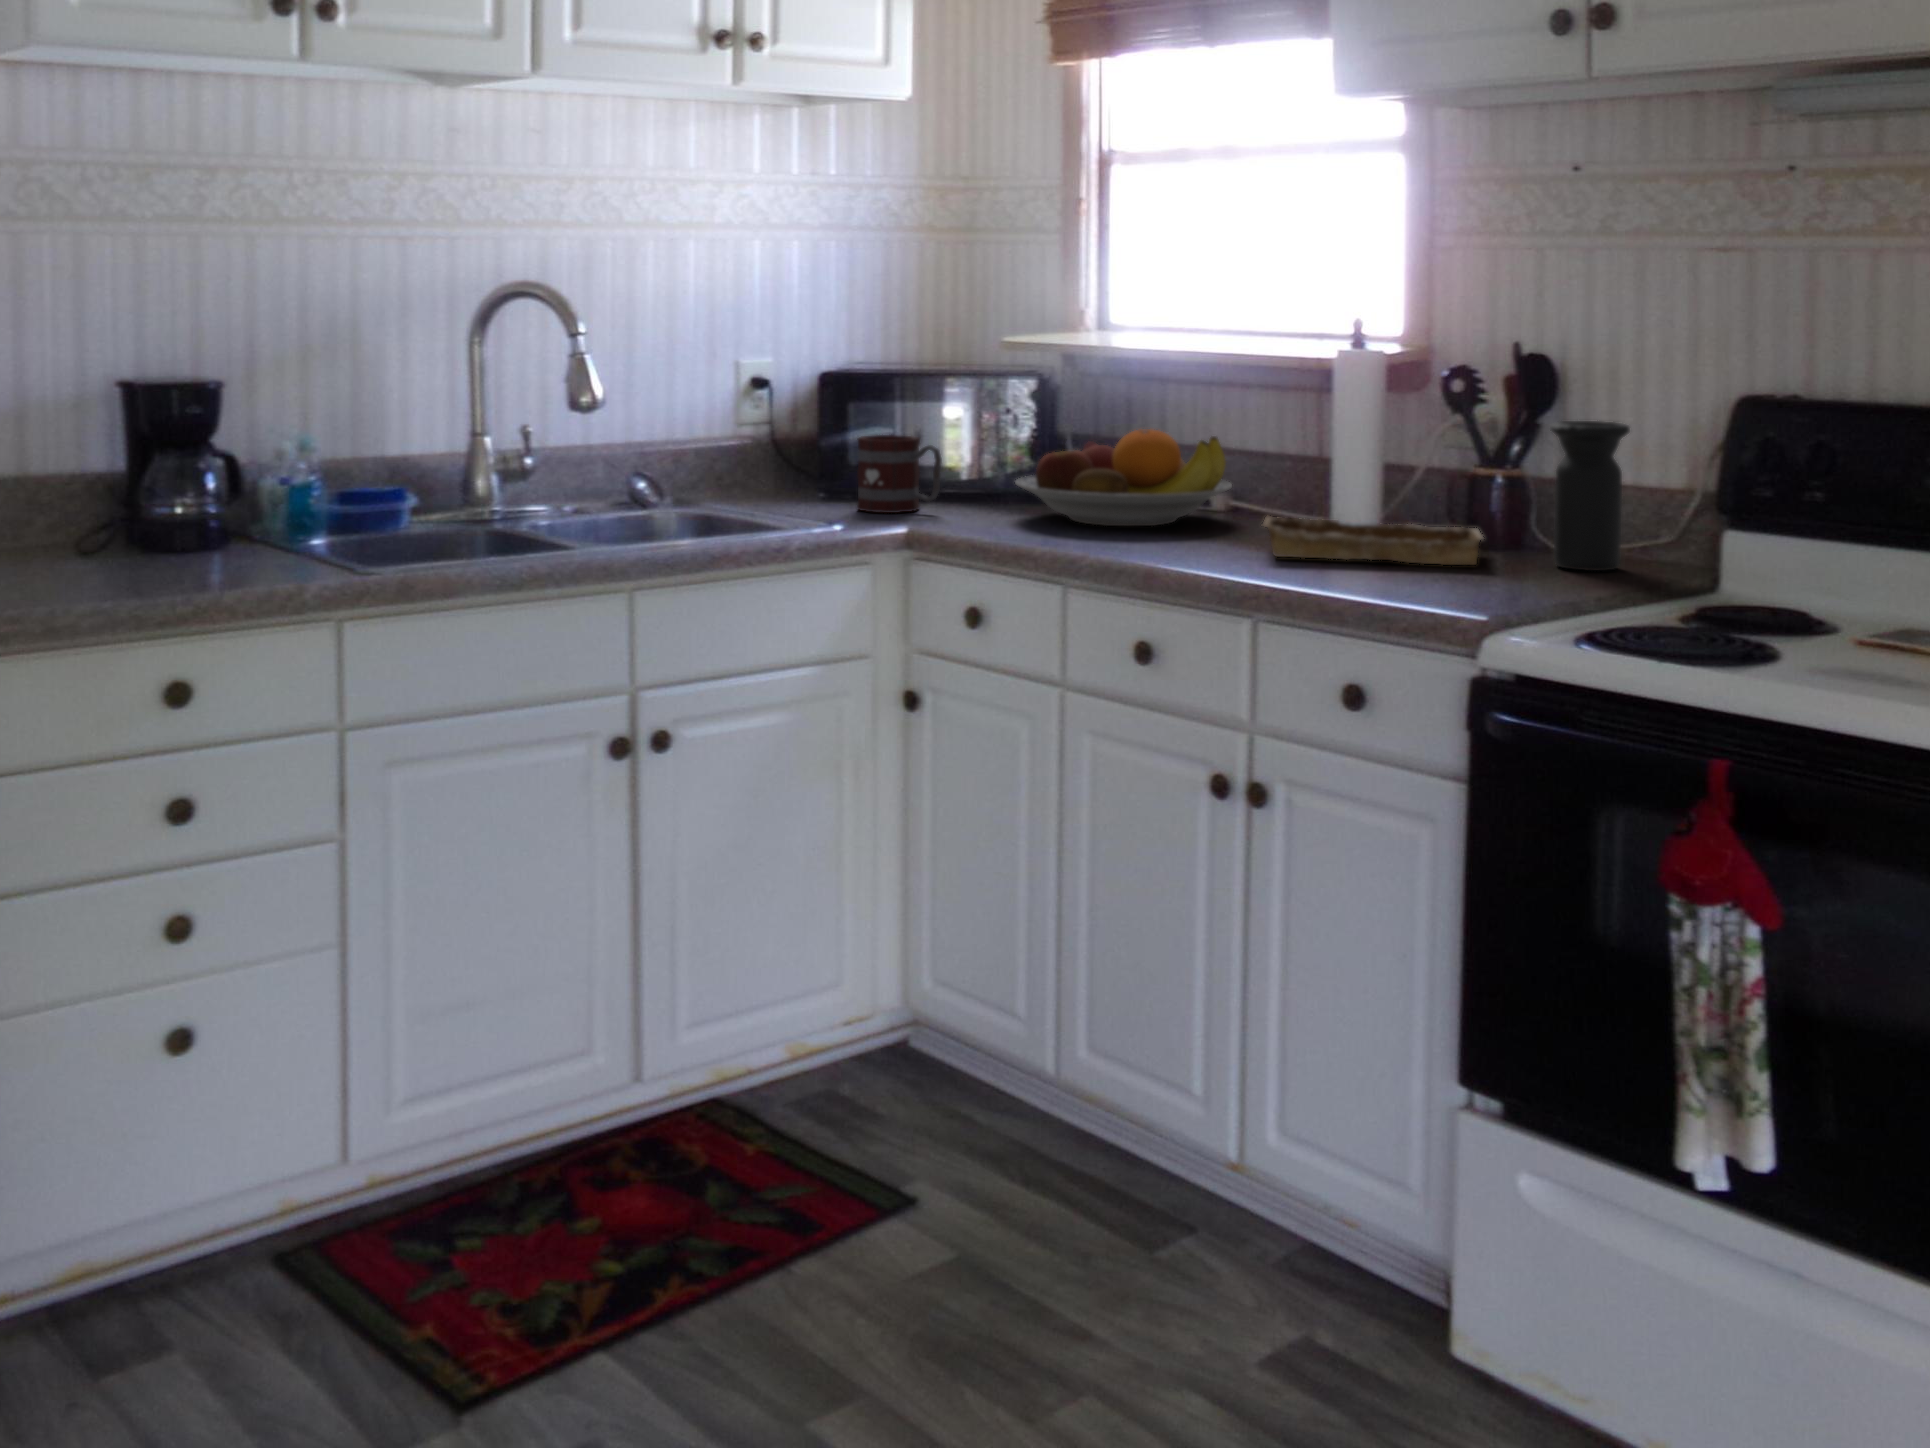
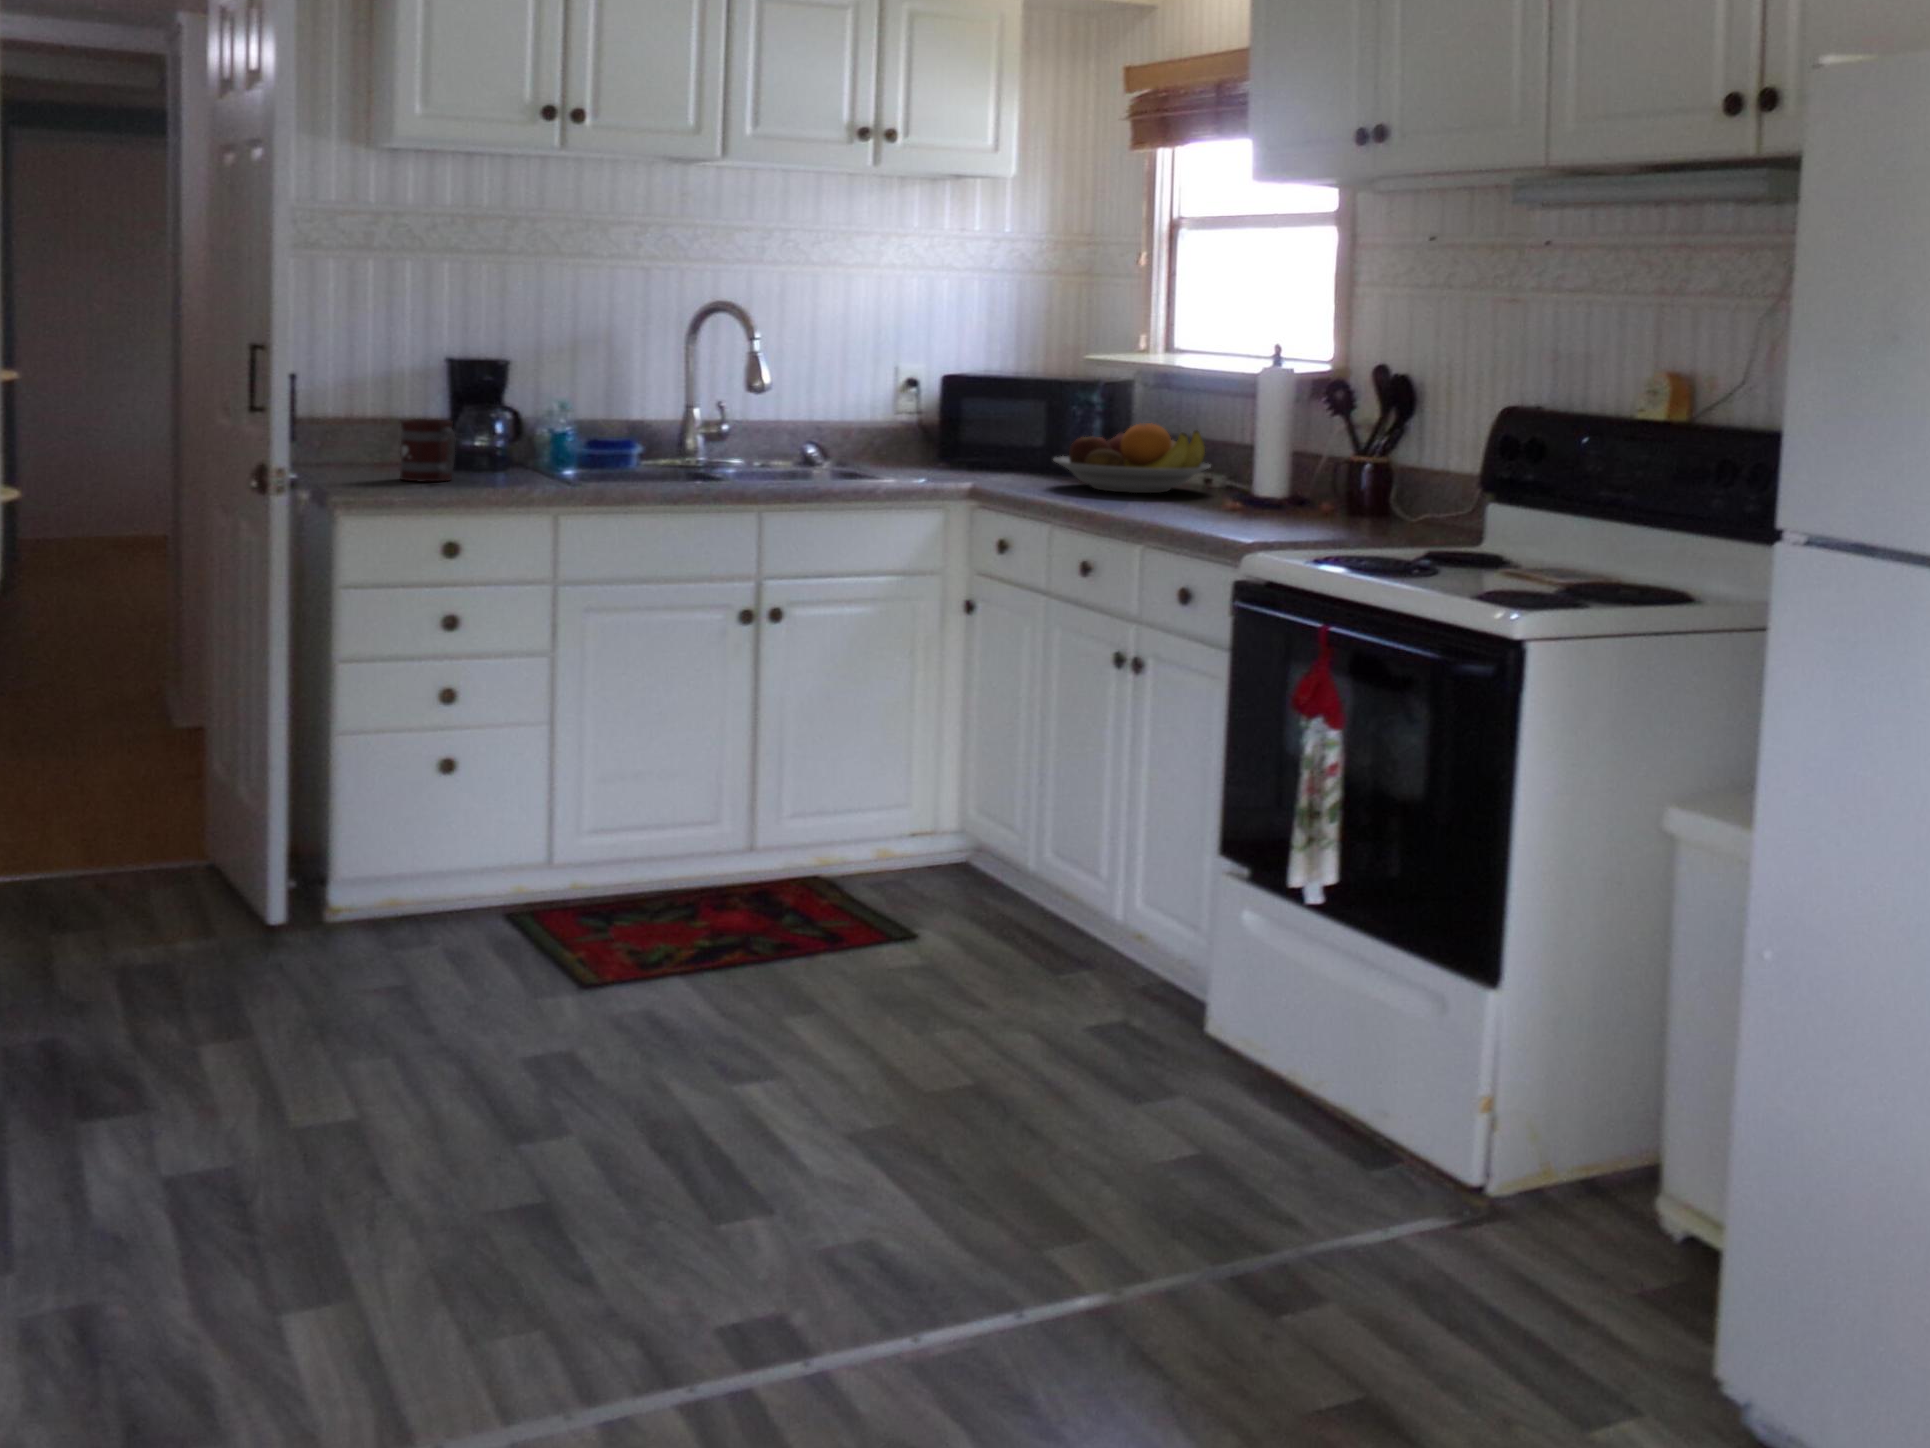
vase: present [1550,421,1630,571] -> none [1385,423,1442,530]
mug: present [857,435,942,513] -> present [400,419,455,481]
tray: present [1261,516,1482,565] -> none [1181,485,1350,522]

